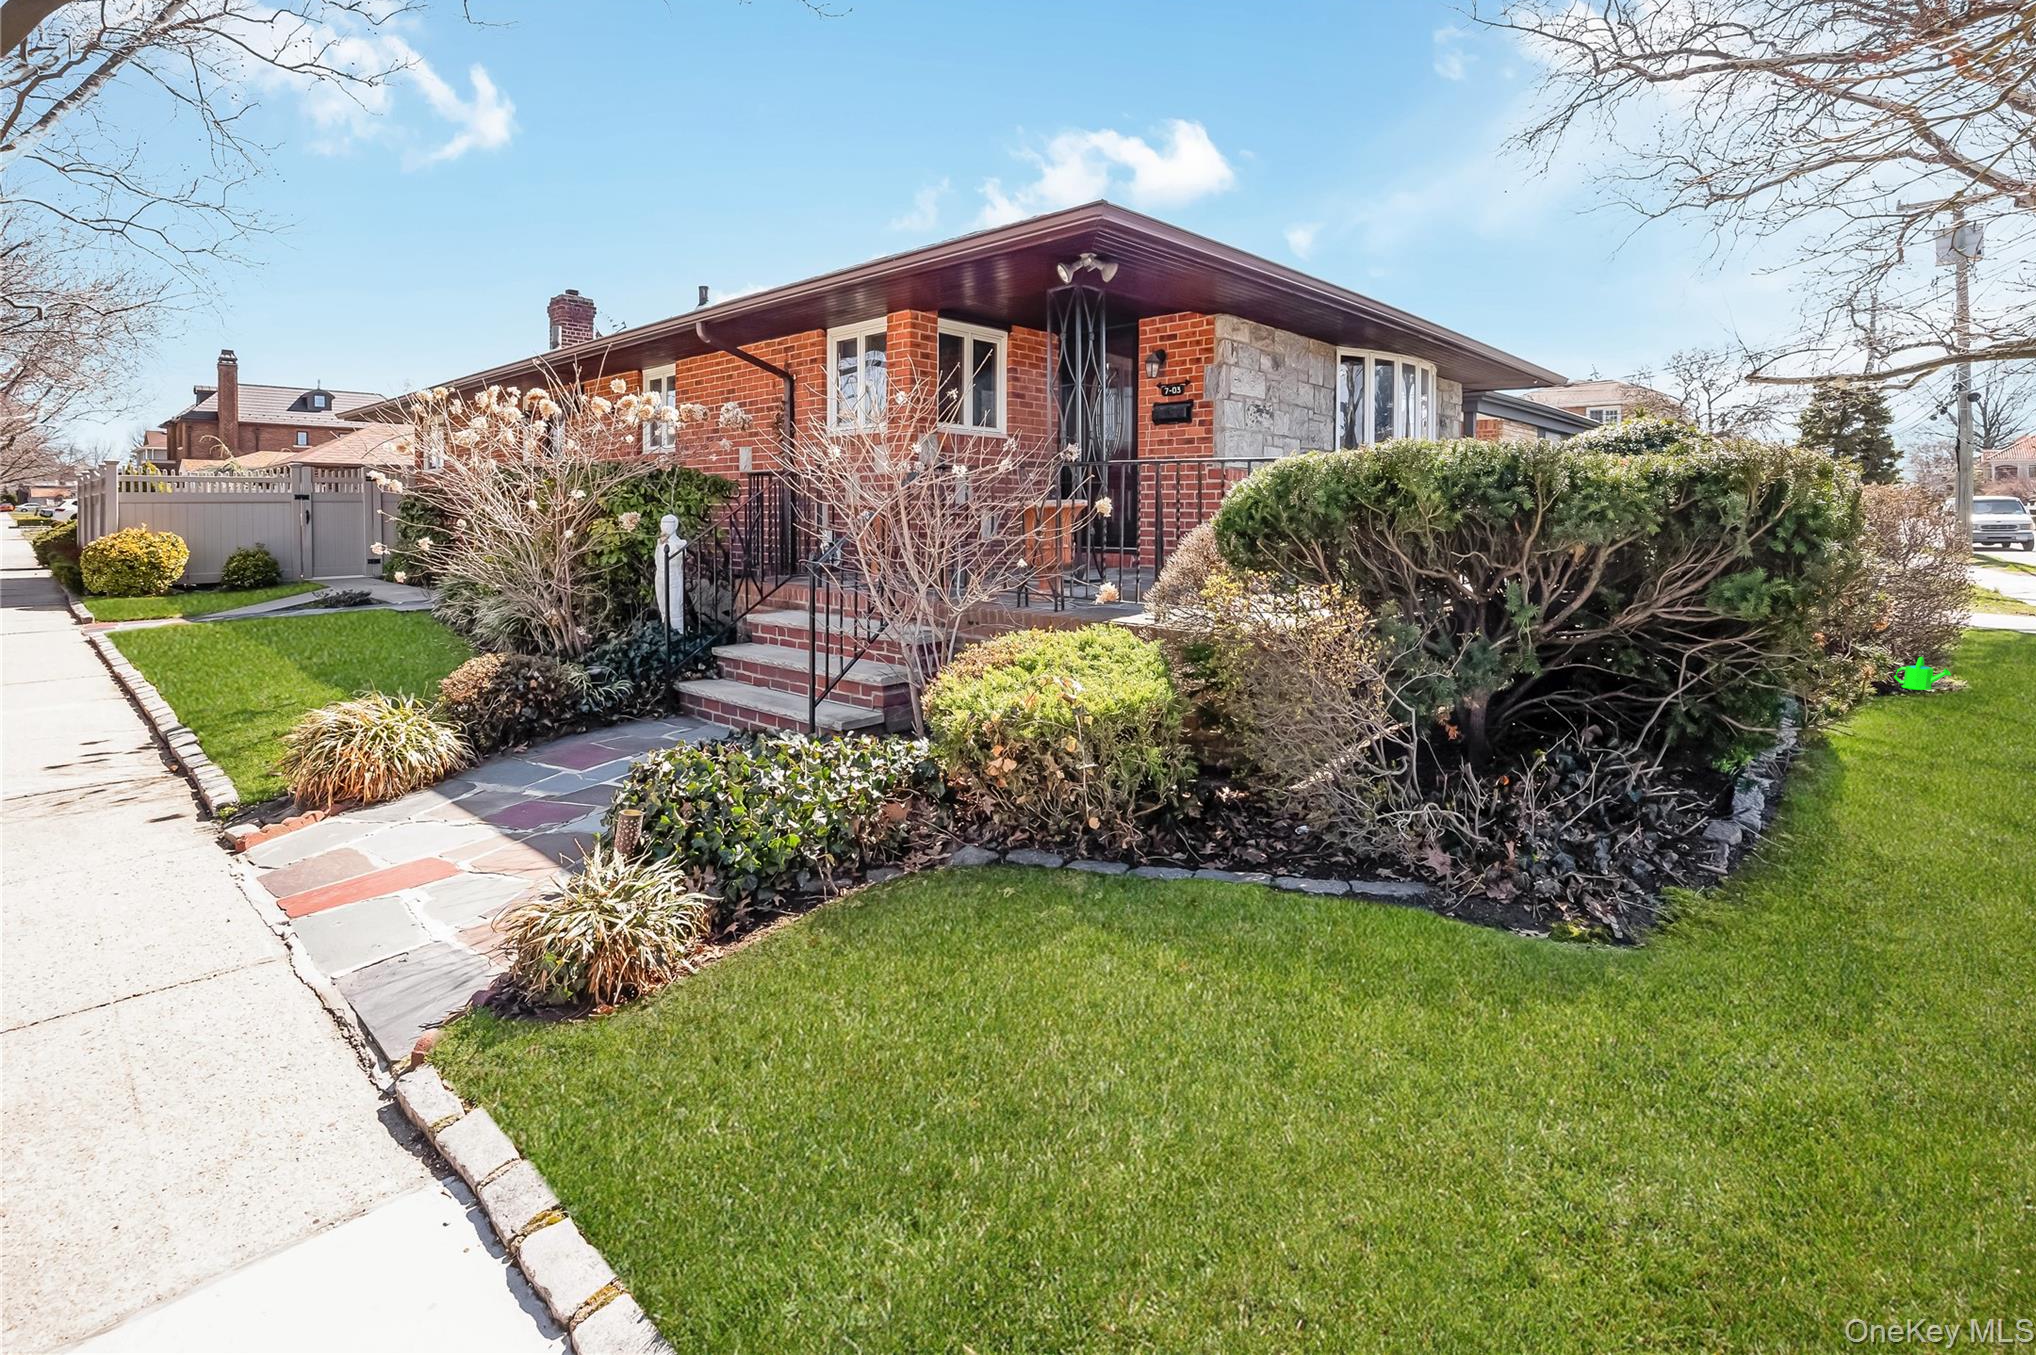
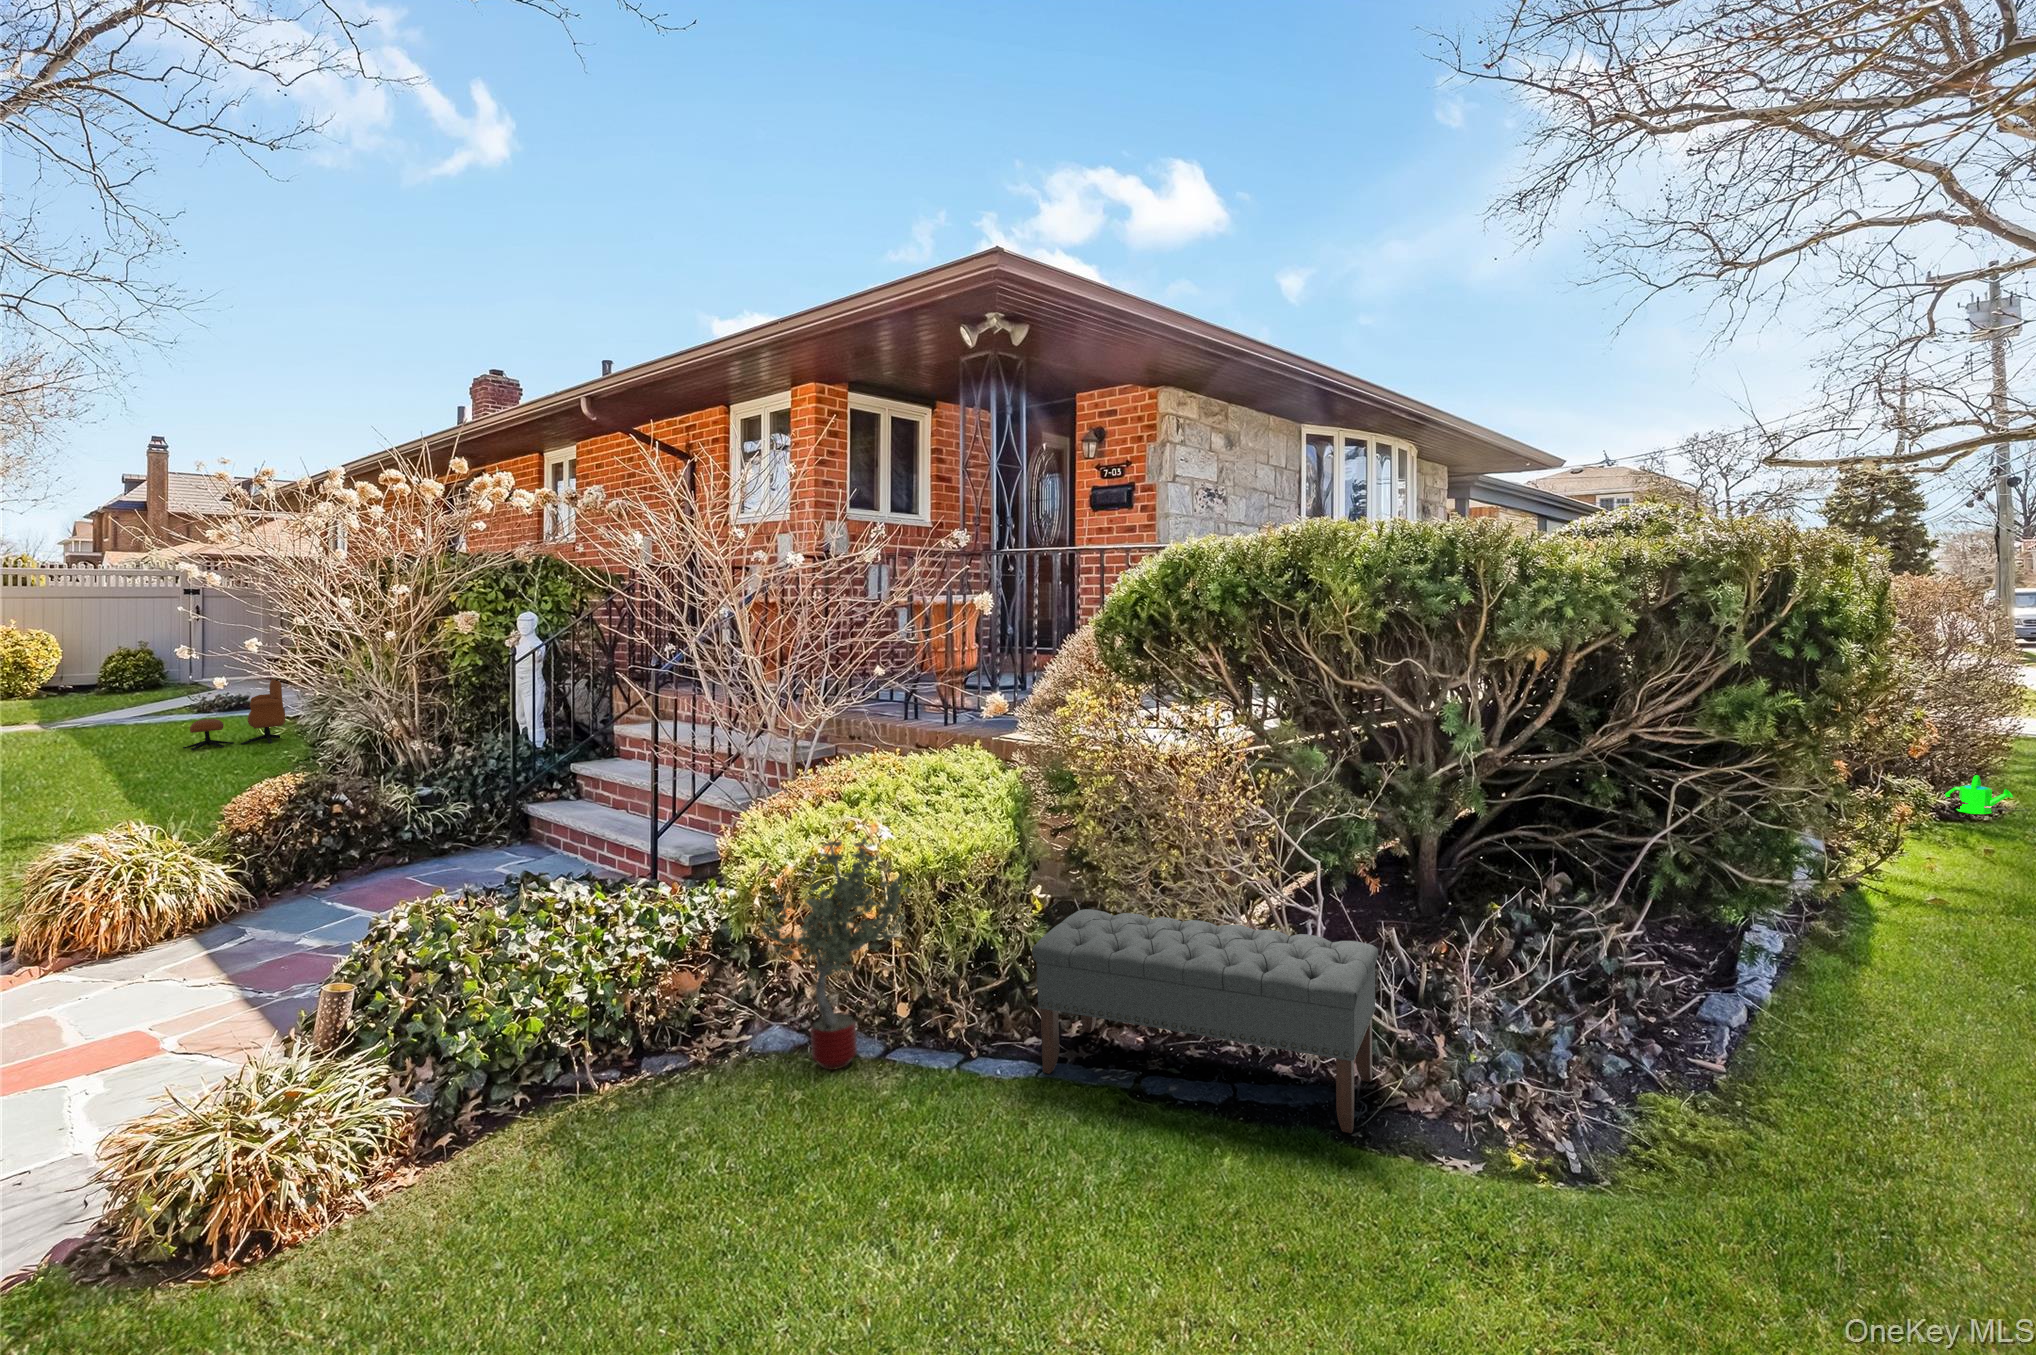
lounge chair: none [356,564,450,640] -> present [183,679,285,750]
potted tree: none [949,696,1078,877] -> present [761,838,911,1070]
bench: none [1175,755,1449,917] -> present [1032,909,1378,1133]

